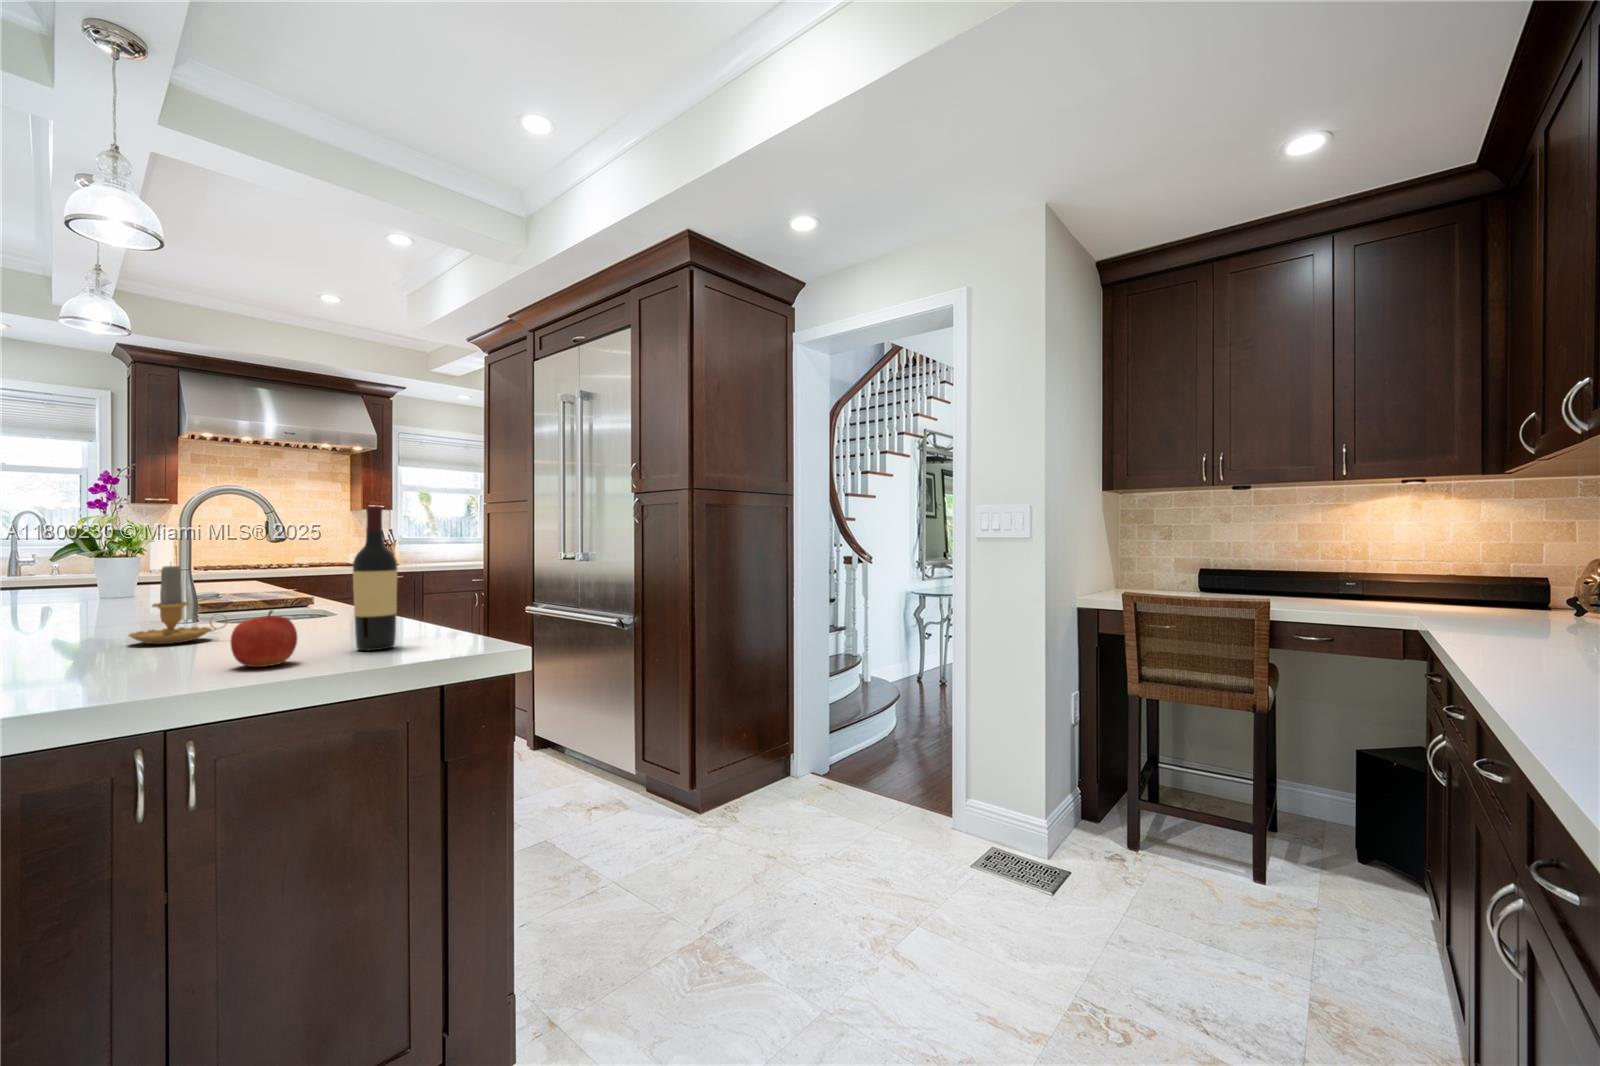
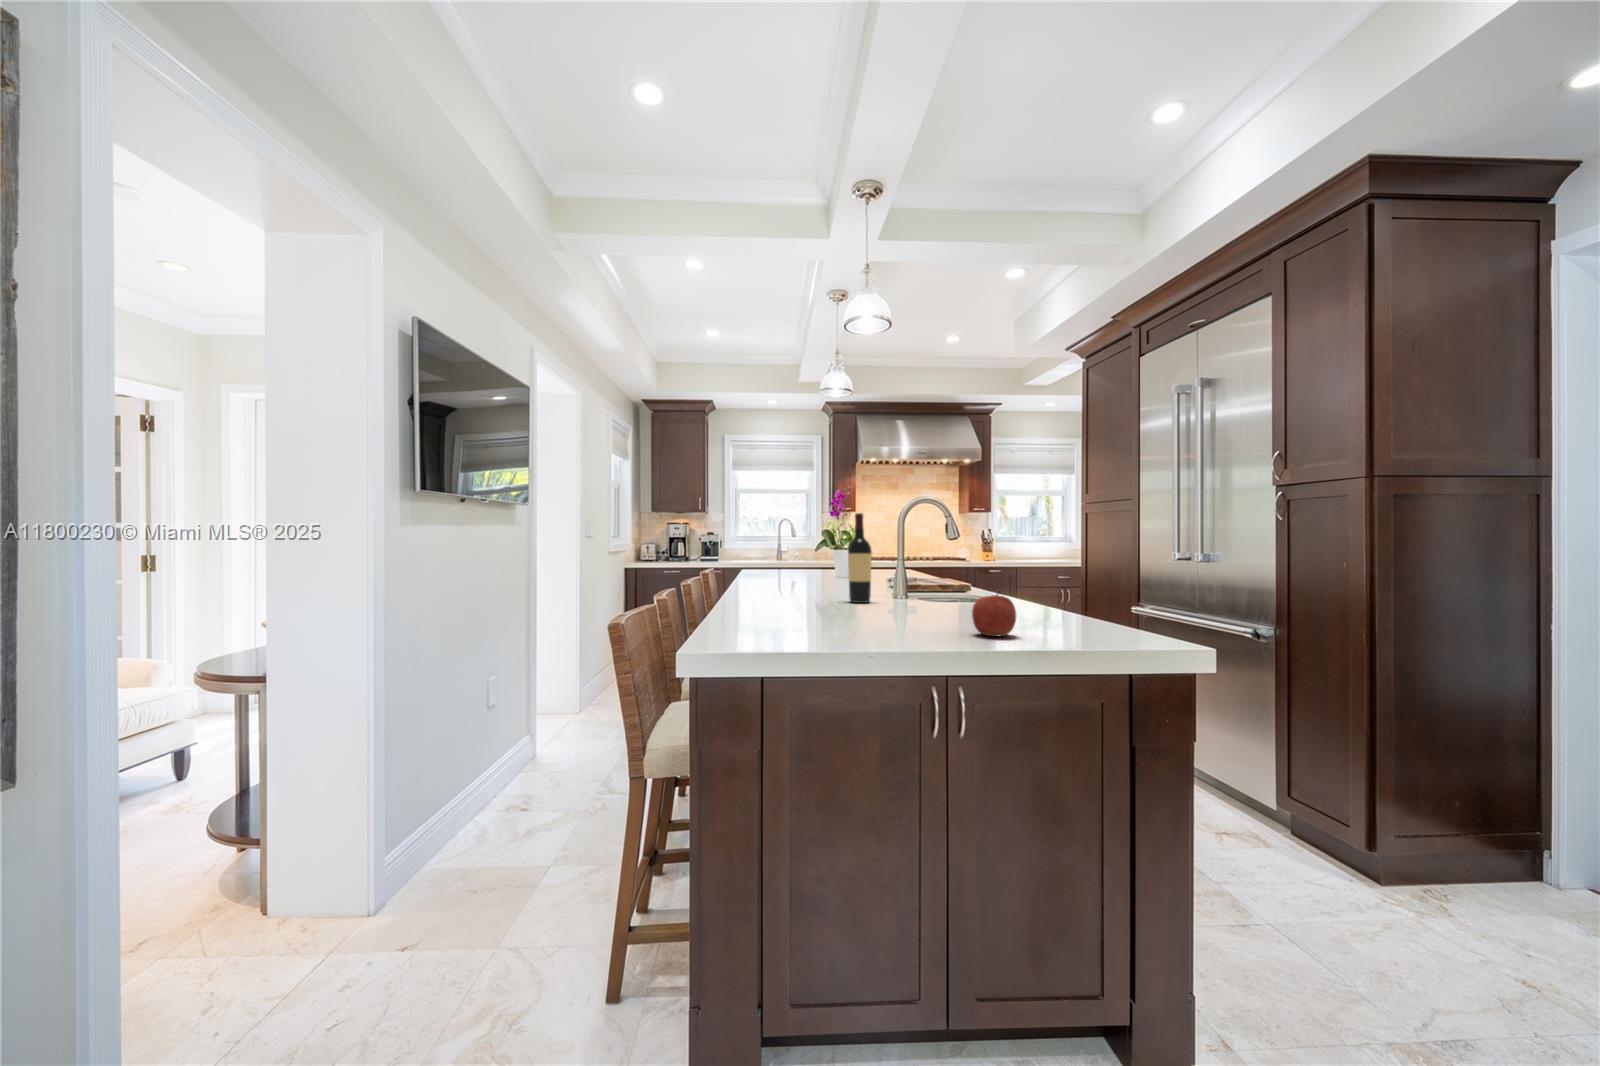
wine bottle: present [353,506,398,651] -> present [848,513,872,603]
candle: present [128,565,227,644] -> none [886,551,943,612]

